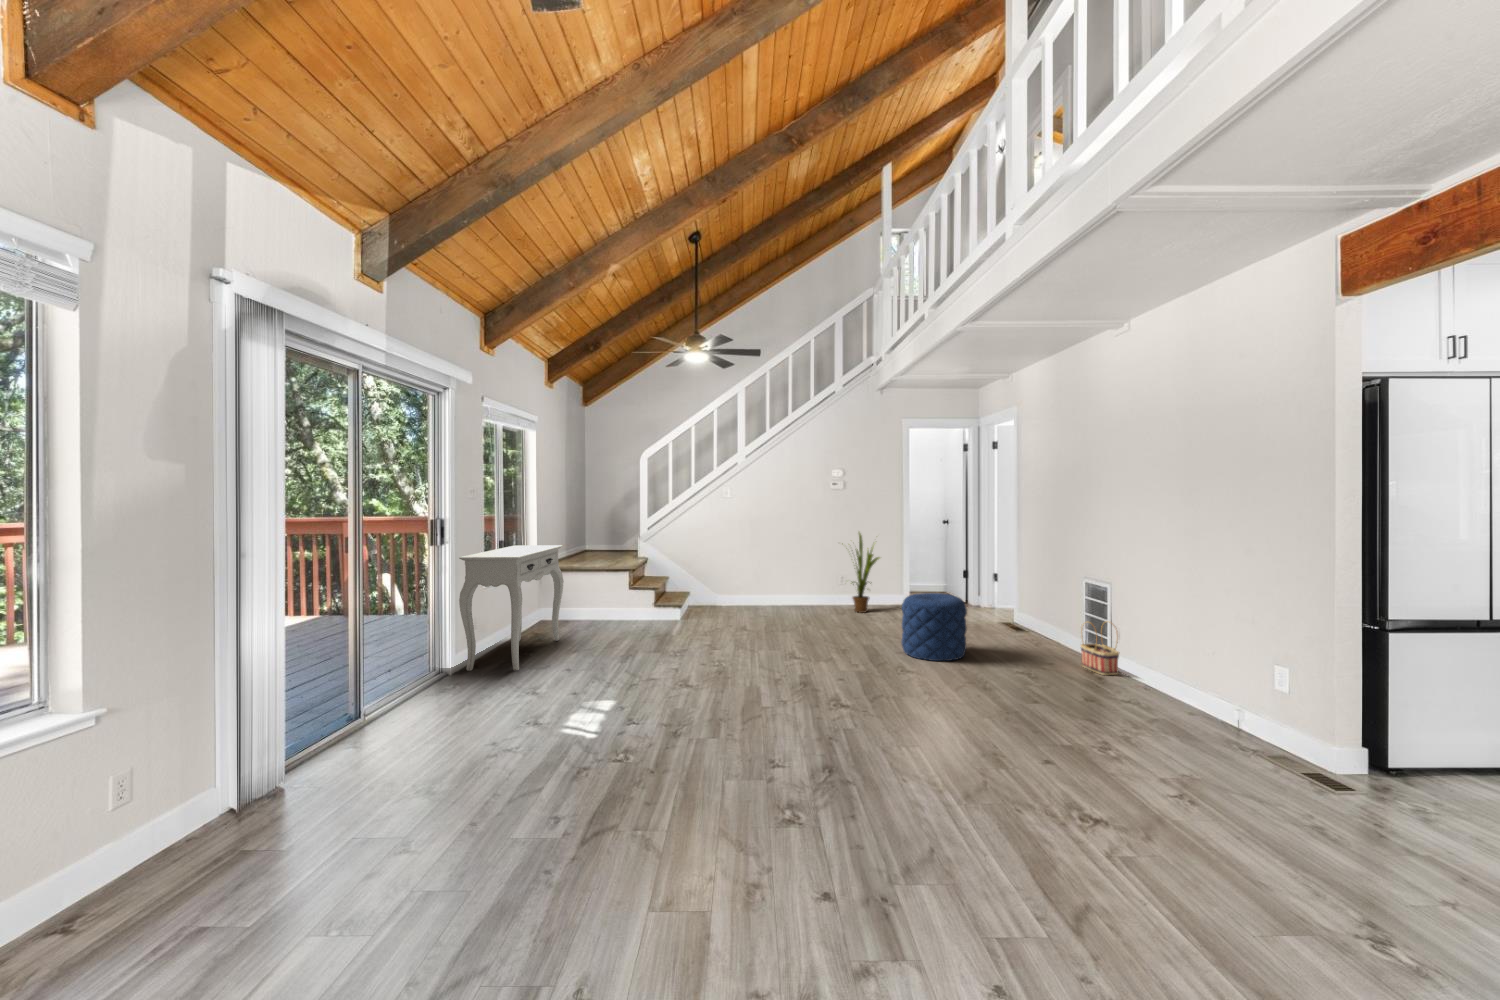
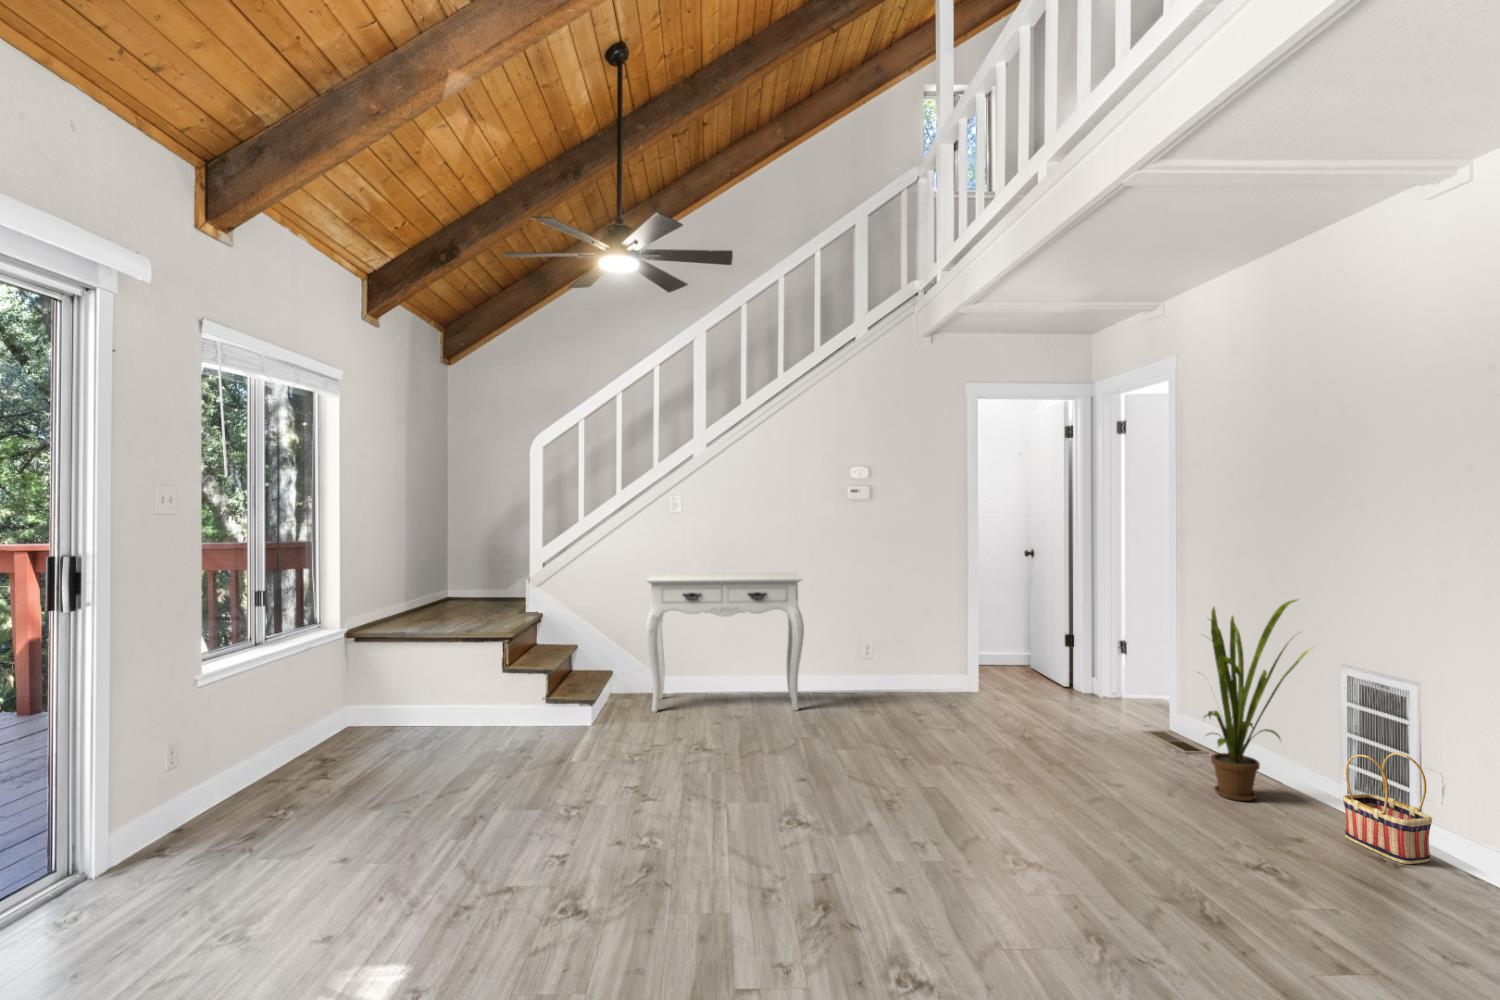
house plant: present [852,533,880,613] -> present [1204,600,1309,801]
console table: present [459,545,564,671] -> present [645,572,804,712]
pouf: present [901,593,967,661] -> none [995,690,1119,827]

